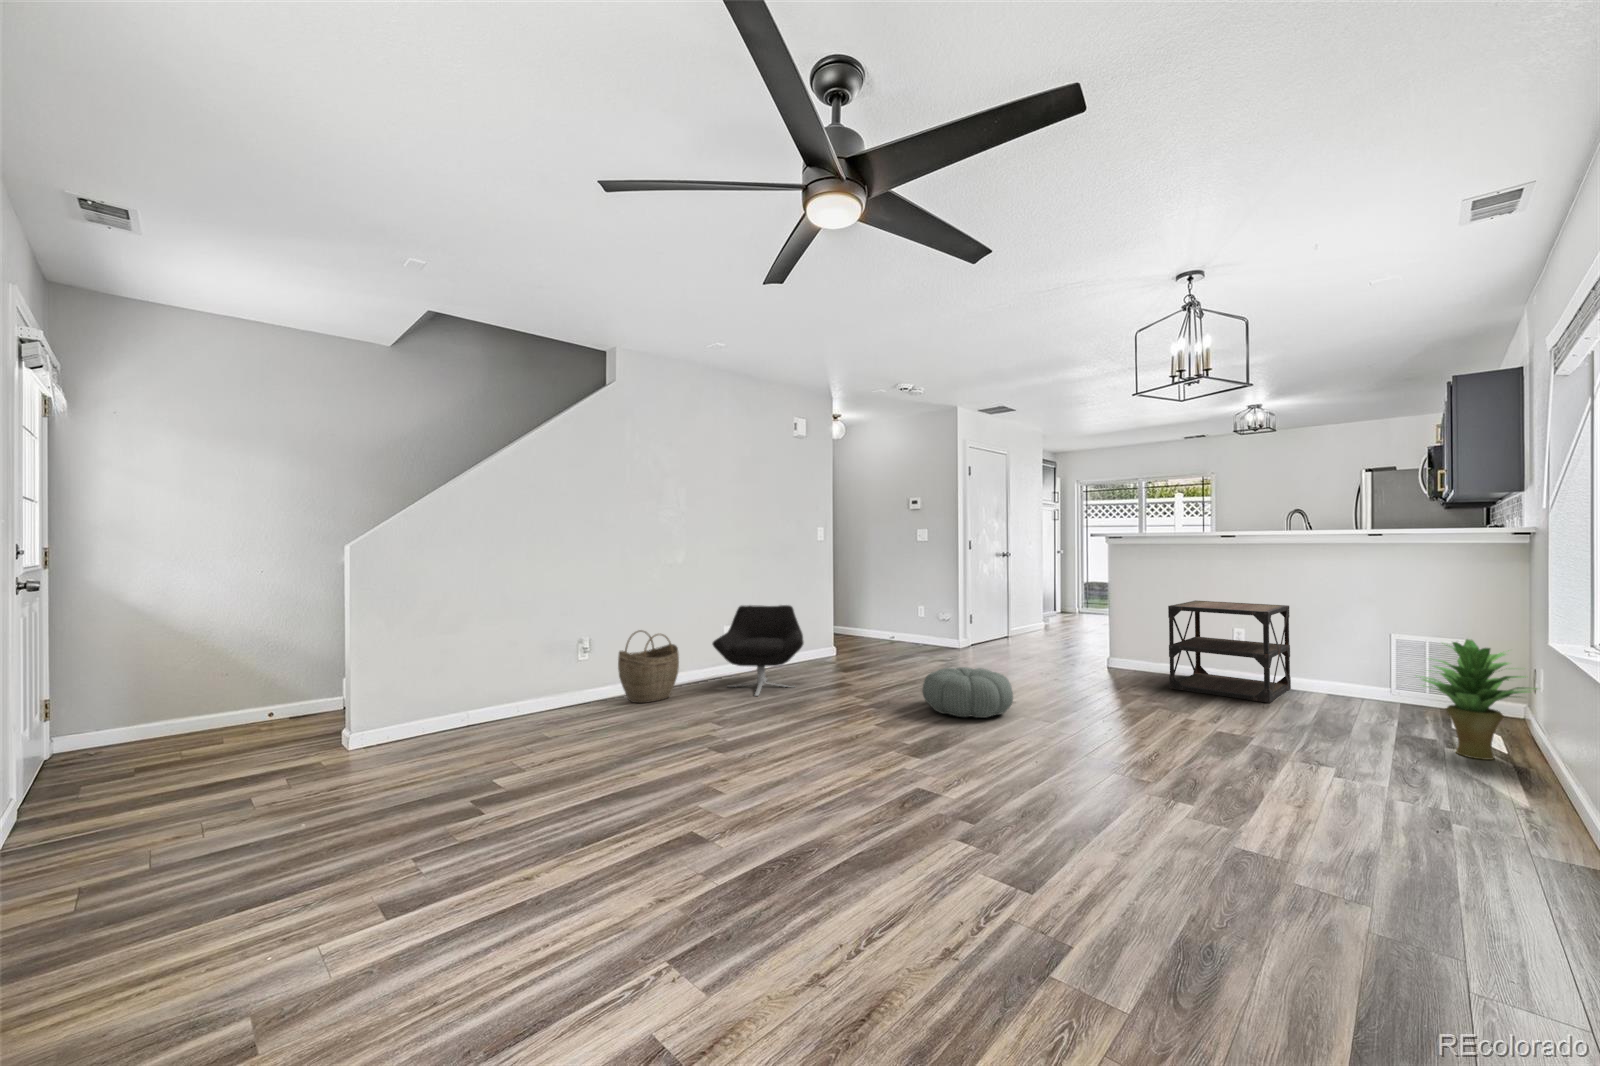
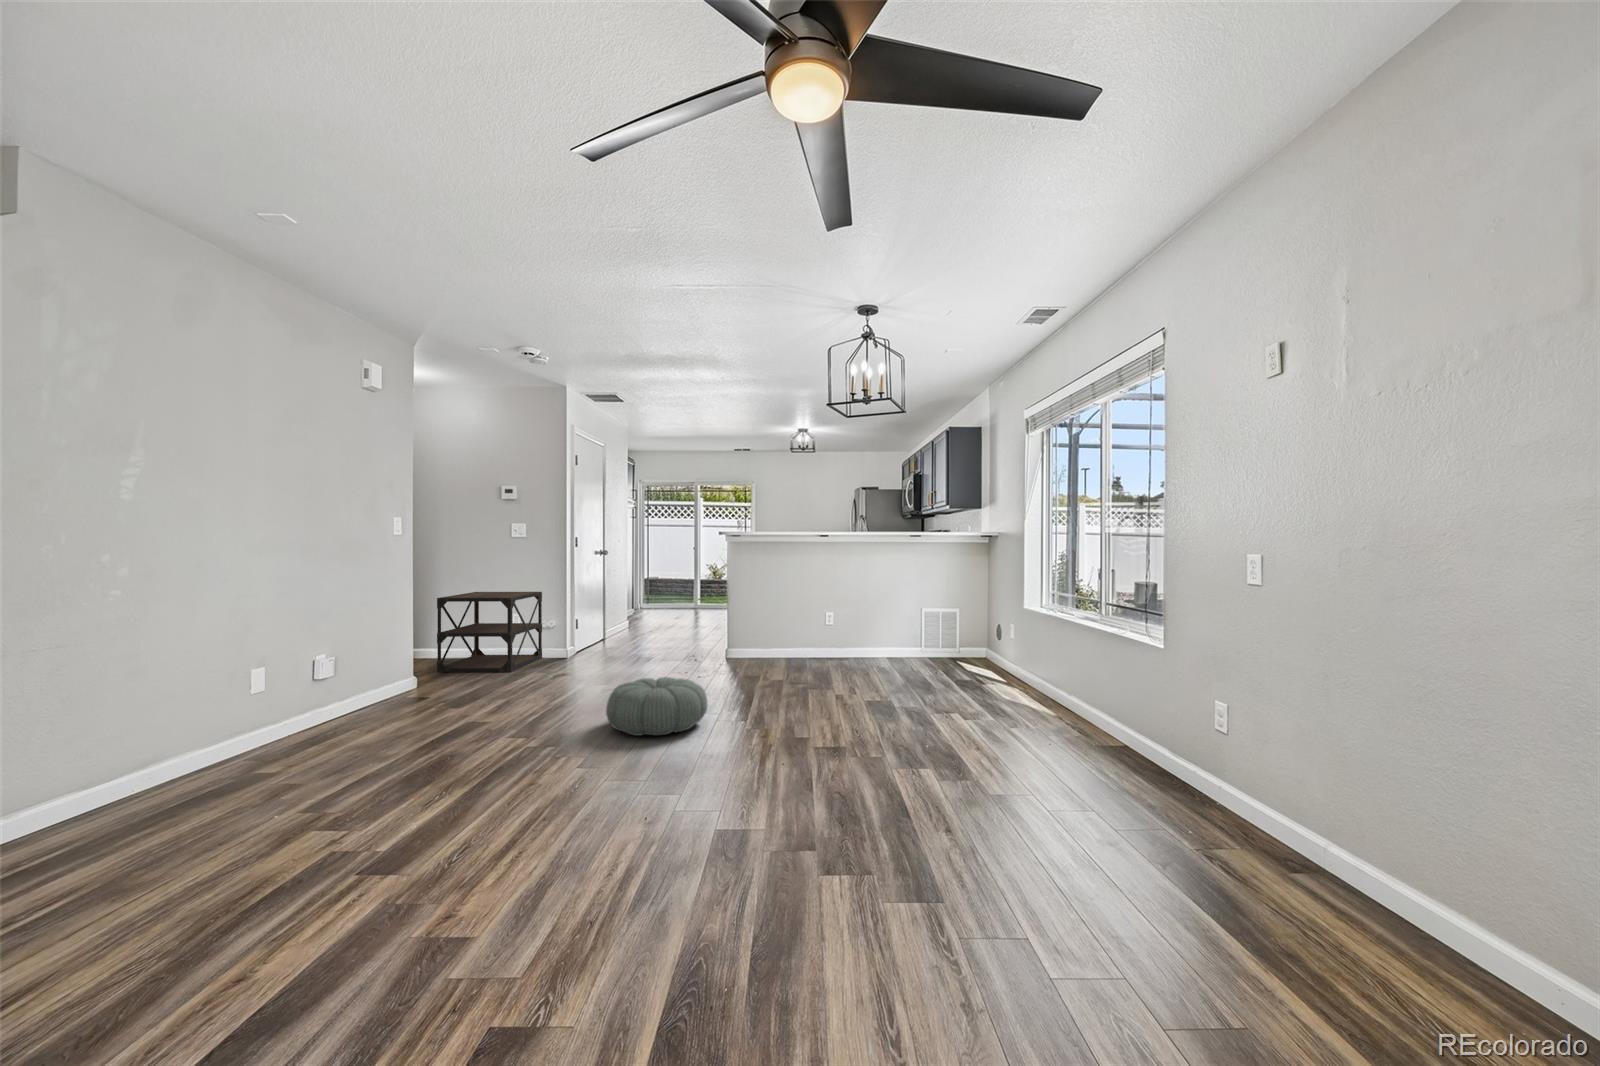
side table: present [1168,600,1291,703] -> present [437,592,542,672]
lounge chair: present [712,605,804,696] -> none [255,627,424,768]
woven basket: present [618,630,679,703] -> none [34,698,191,837]
potted plant: present [1420,639,1529,760] -> none [975,607,1038,689]

